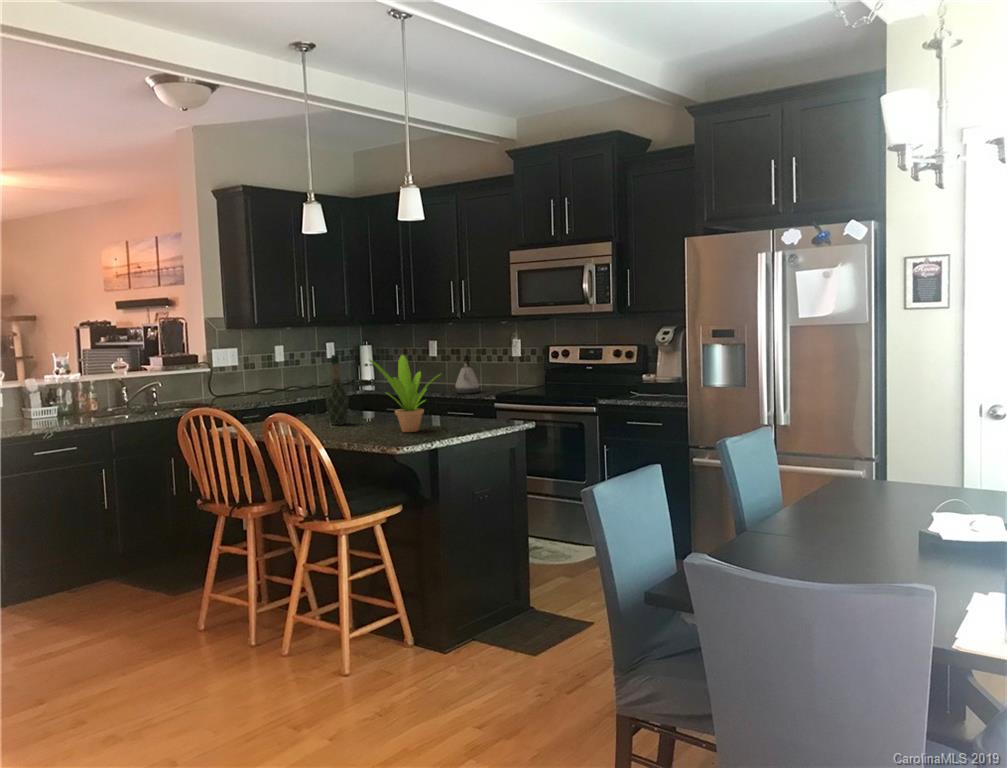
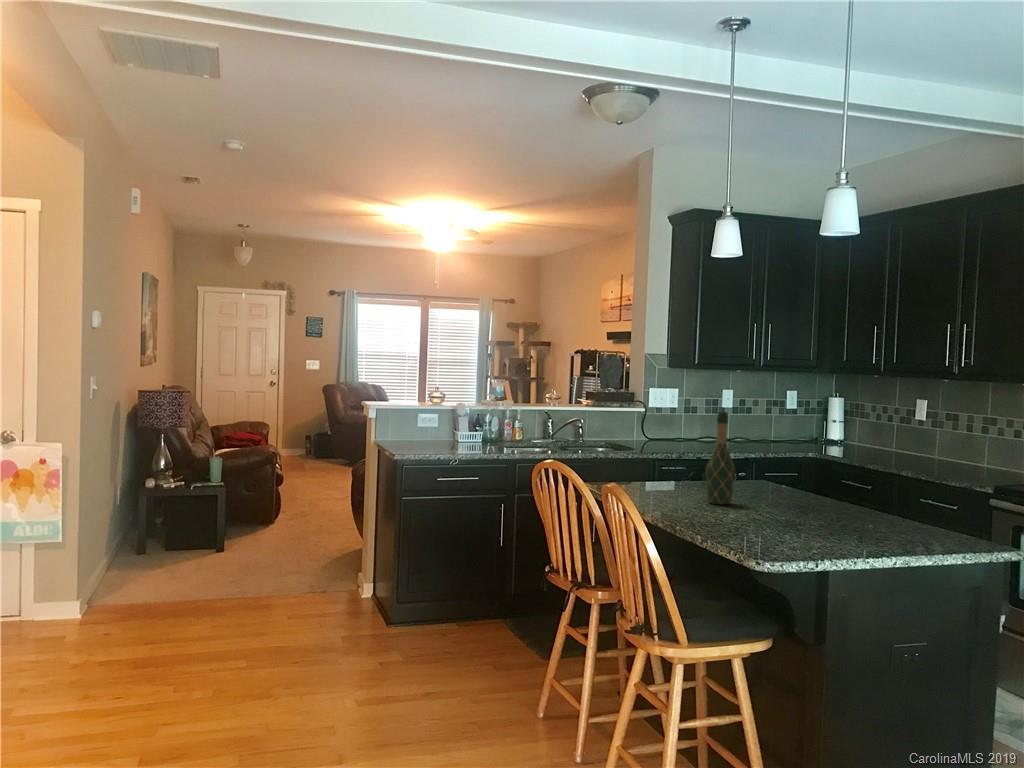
potted plant: present [369,355,440,432] -> none [745,422,856,536]
kettle: present [455,355,479,394] -> none [941,424,977,477]

